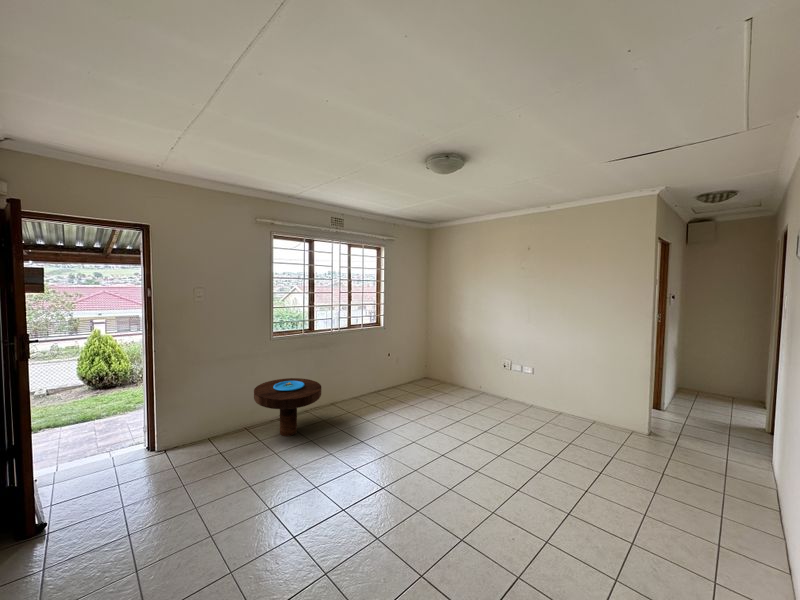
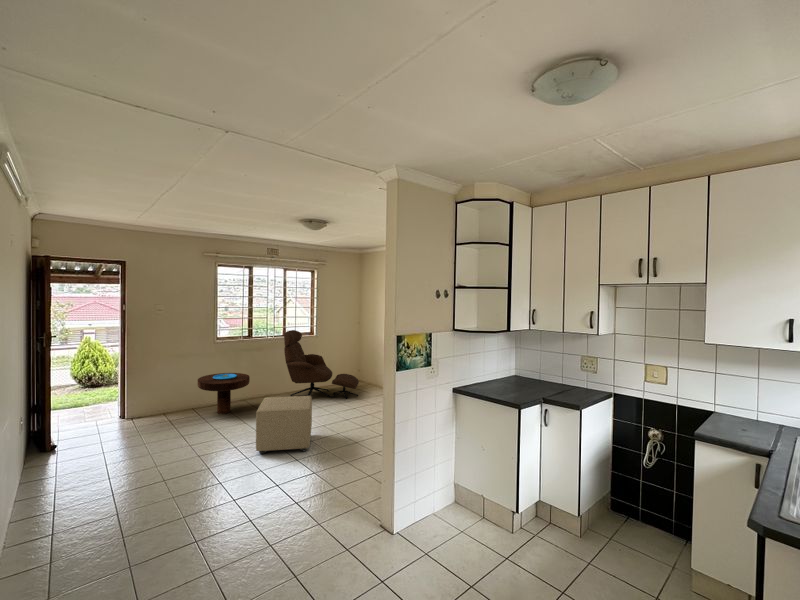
lounge chair: none [354,321,442,410] -> present [284,330,359,400]
ottoman: none [370,423,462,529] -> present [256,396,312,454]

